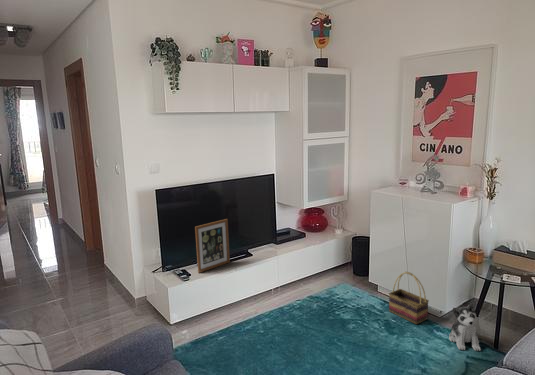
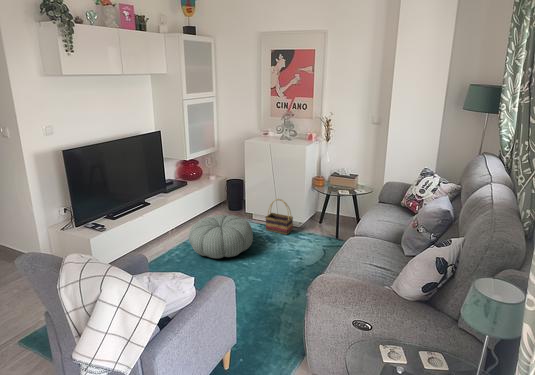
picture frame: present [195,219,230,273] -> none [103,174,133,224]
pouf: none [281,281,363,342] -> present [189,215,253,258]
plush toy: present [449,303,481,351] -> none [309,212,329,244]

